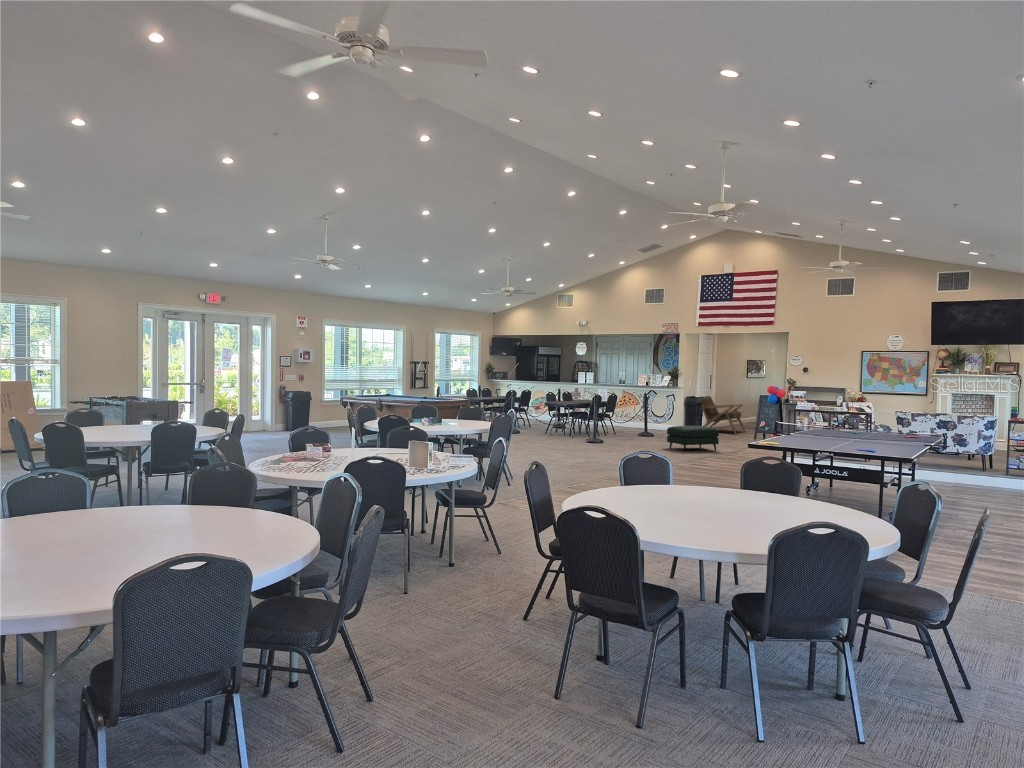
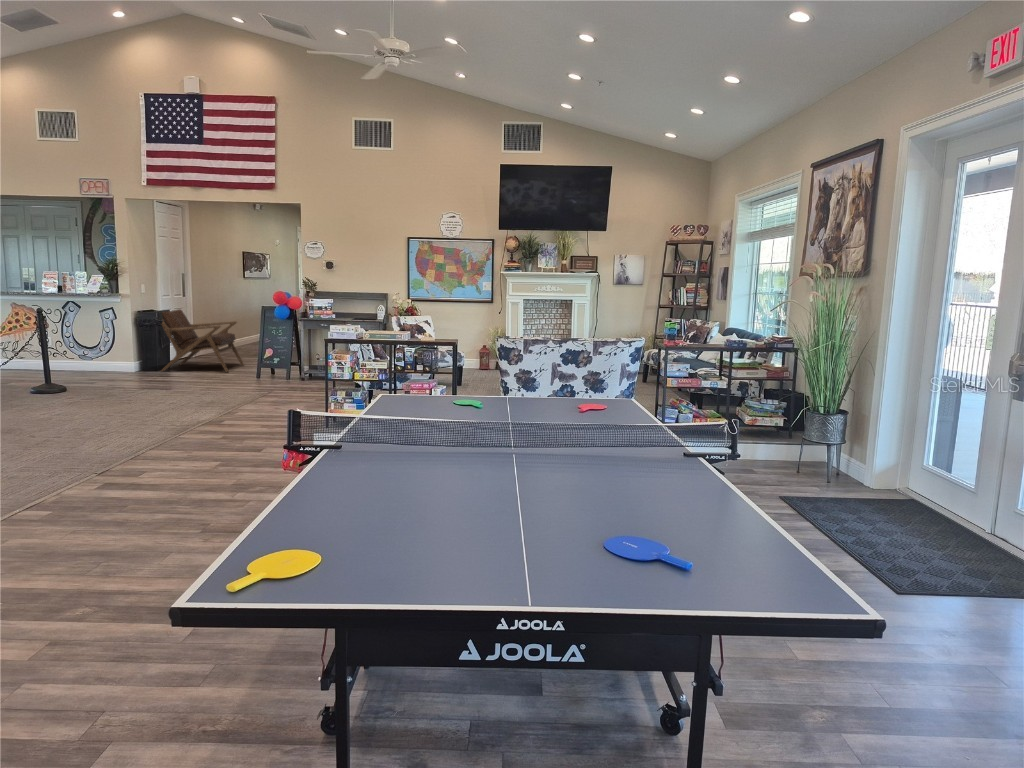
ottoman: present [667,426,719,452] -> none [68,378,183,438]

